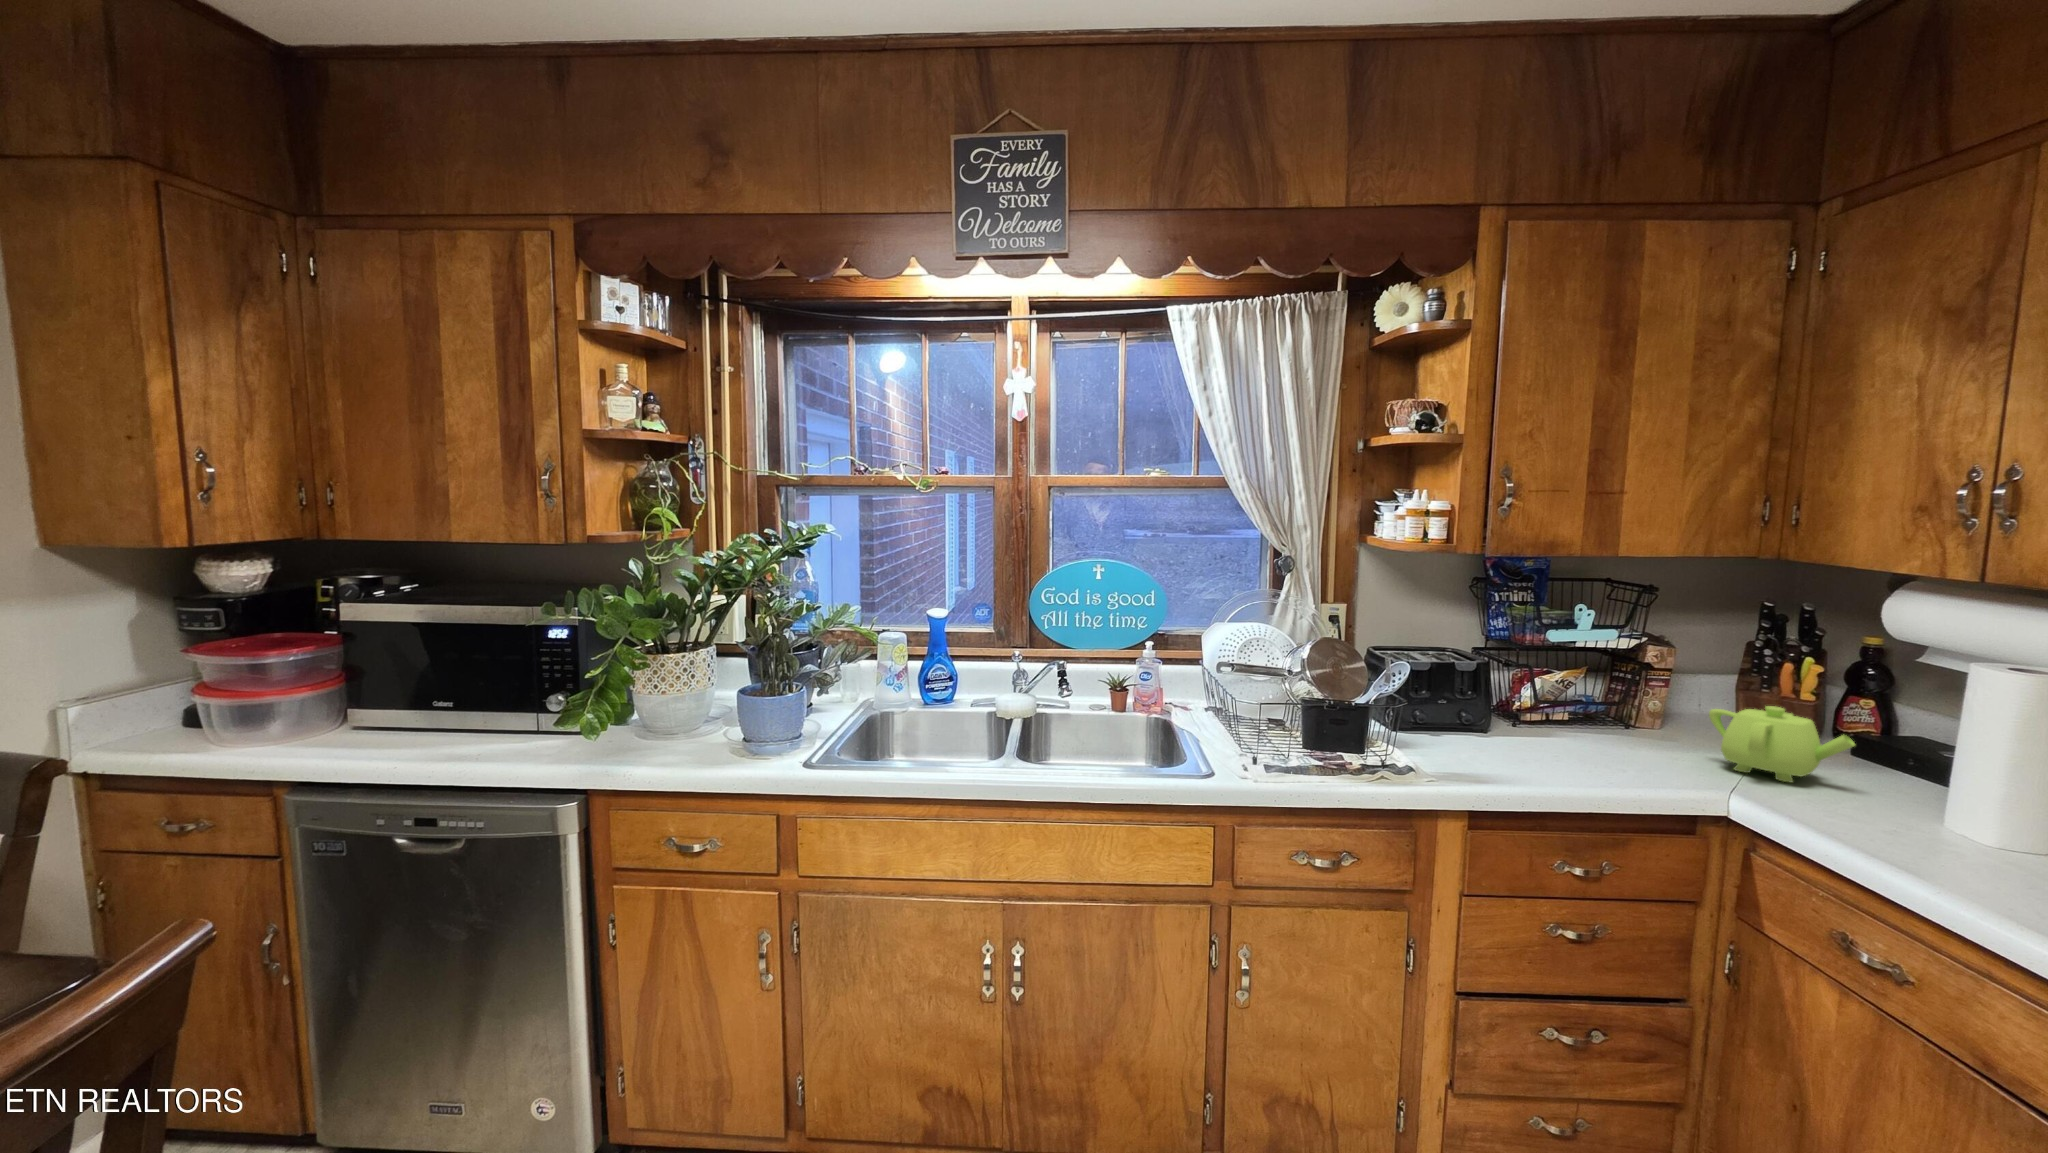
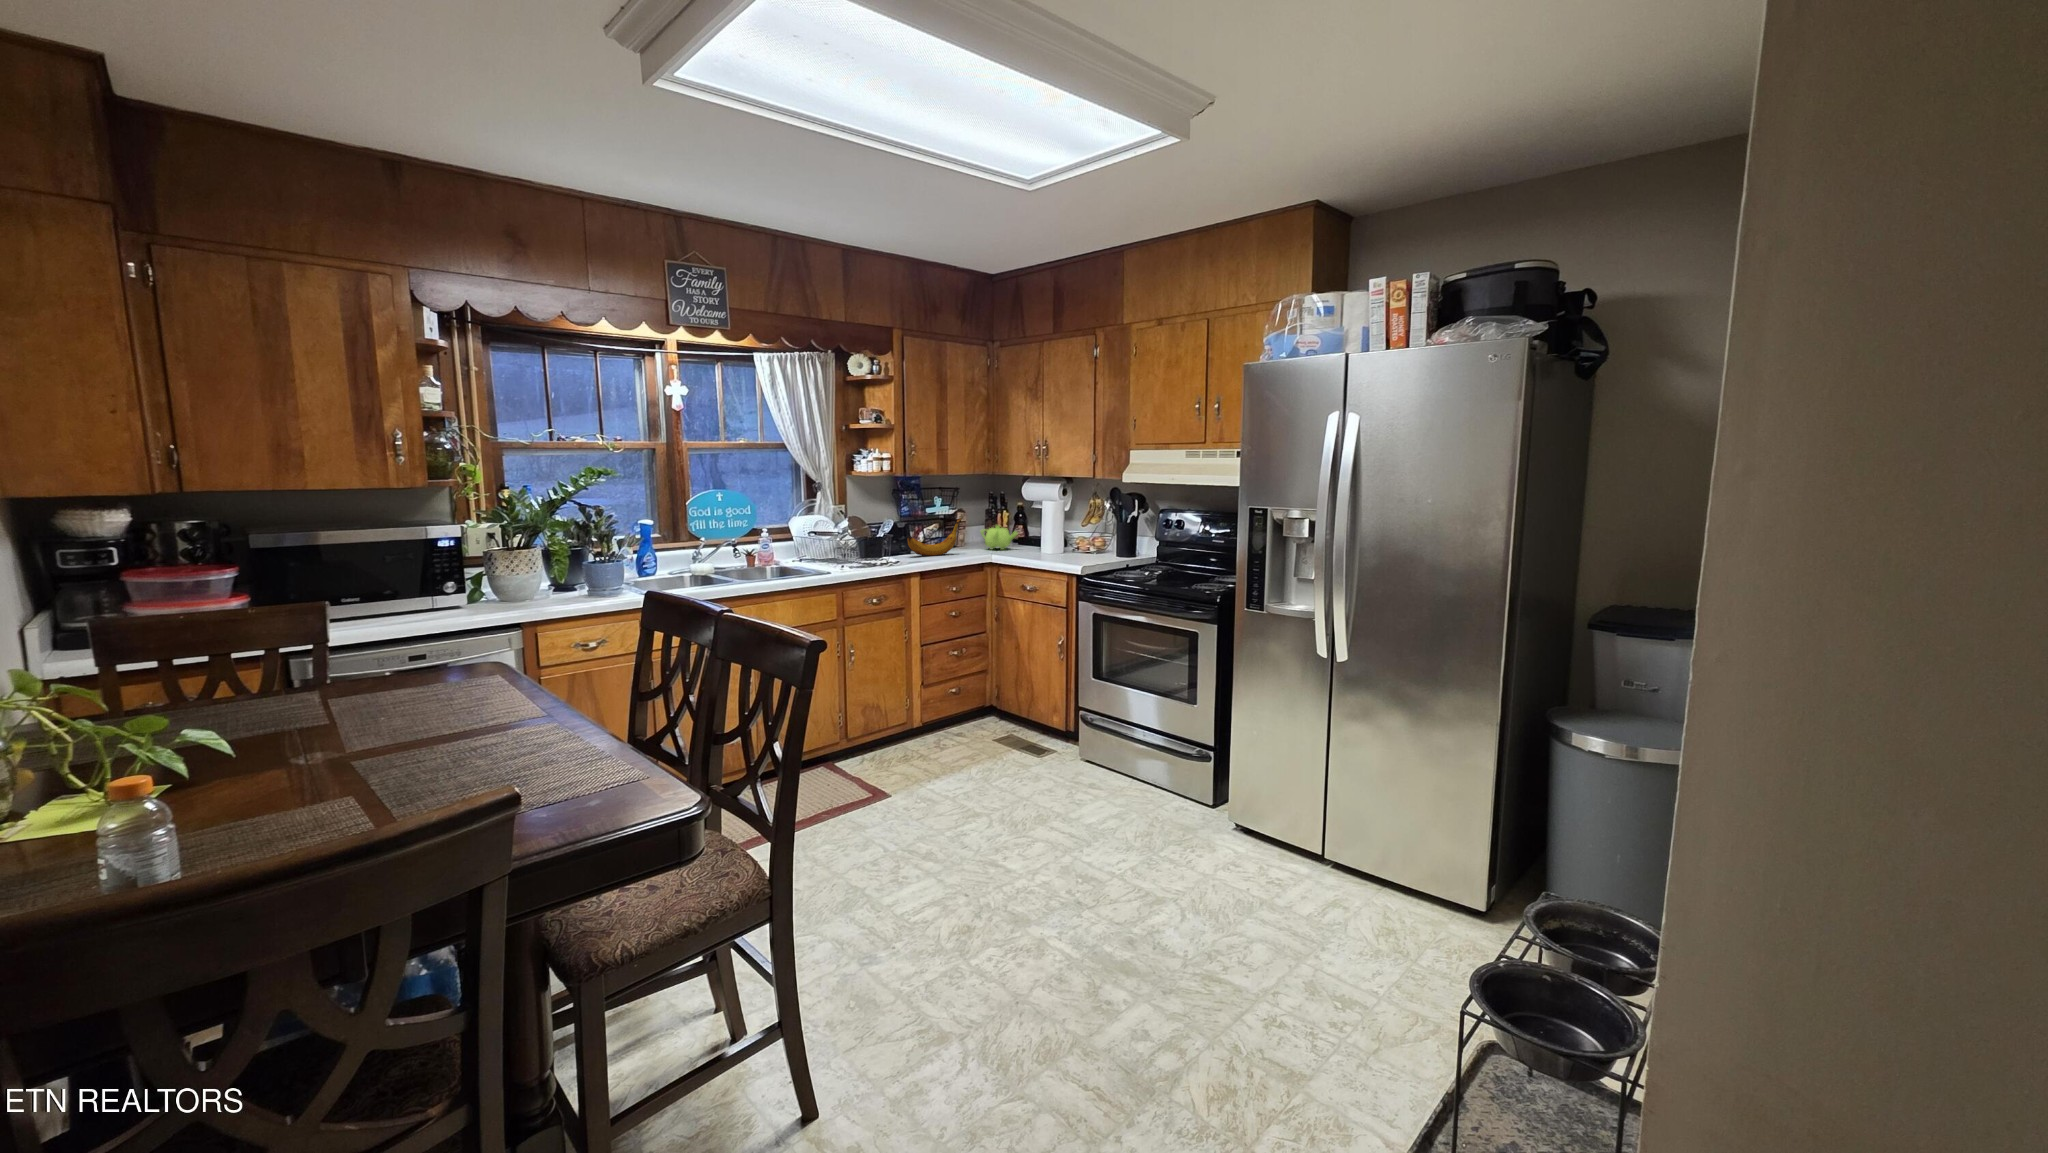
banana: none [1457,679,1639,769] -> present [907,518,962,556]

